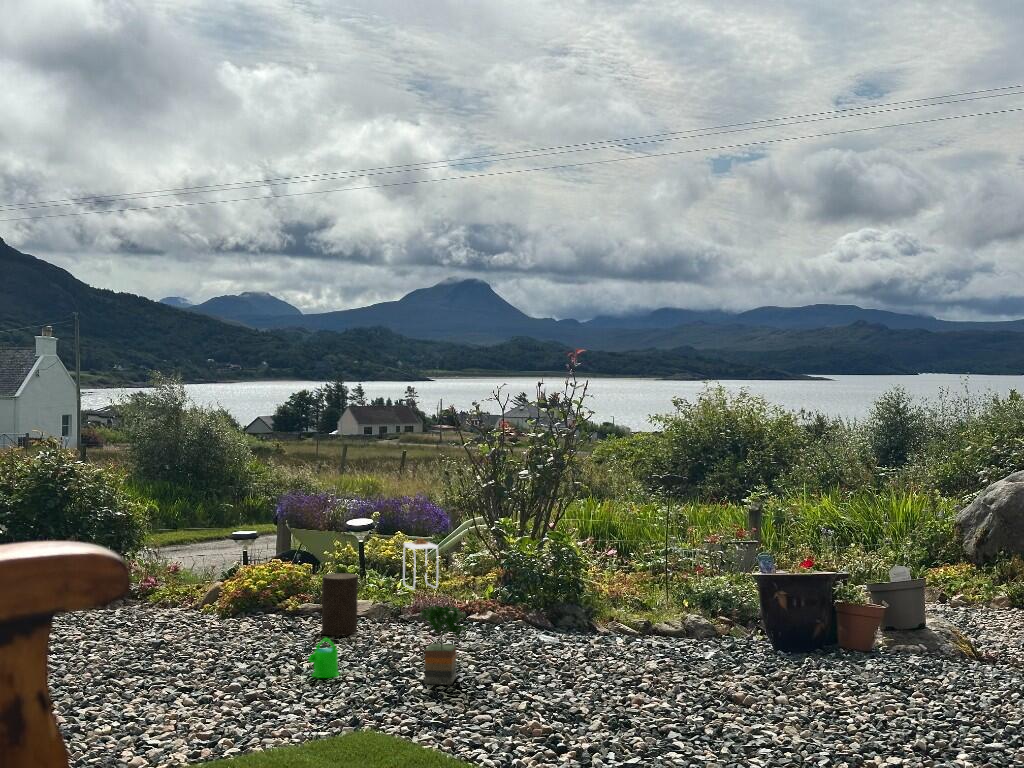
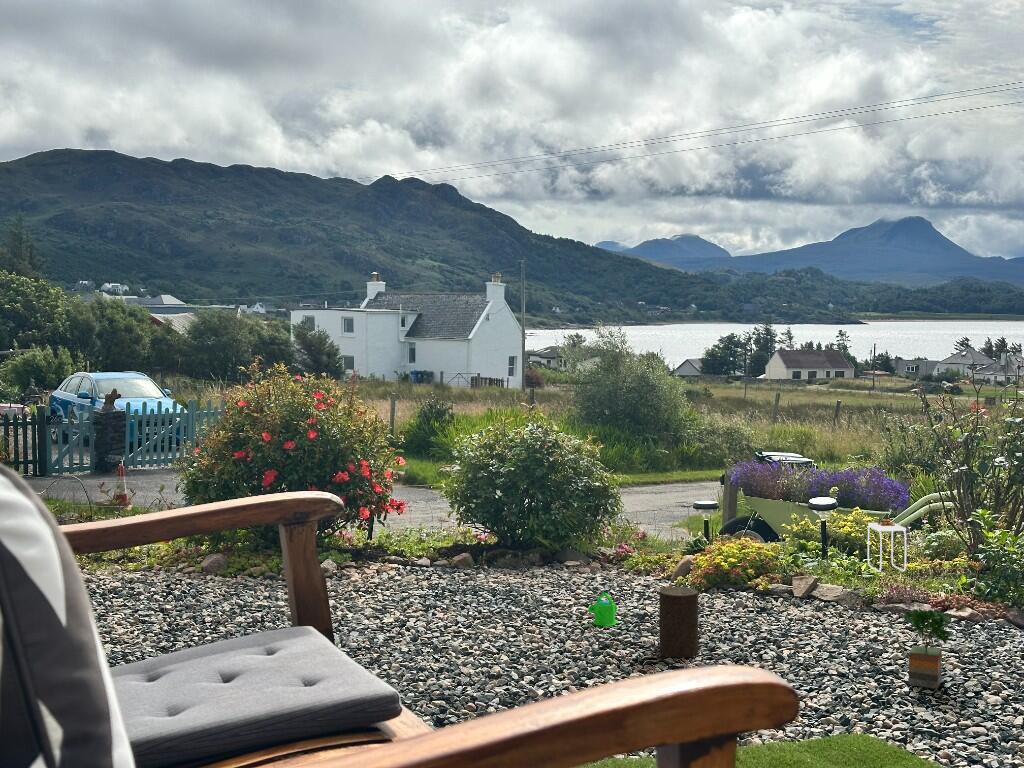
stool: present [322,573,358,636] -> present [659,587,698,657]
watering can: present [308,638,339,678] -> present [588,592,617,626]

